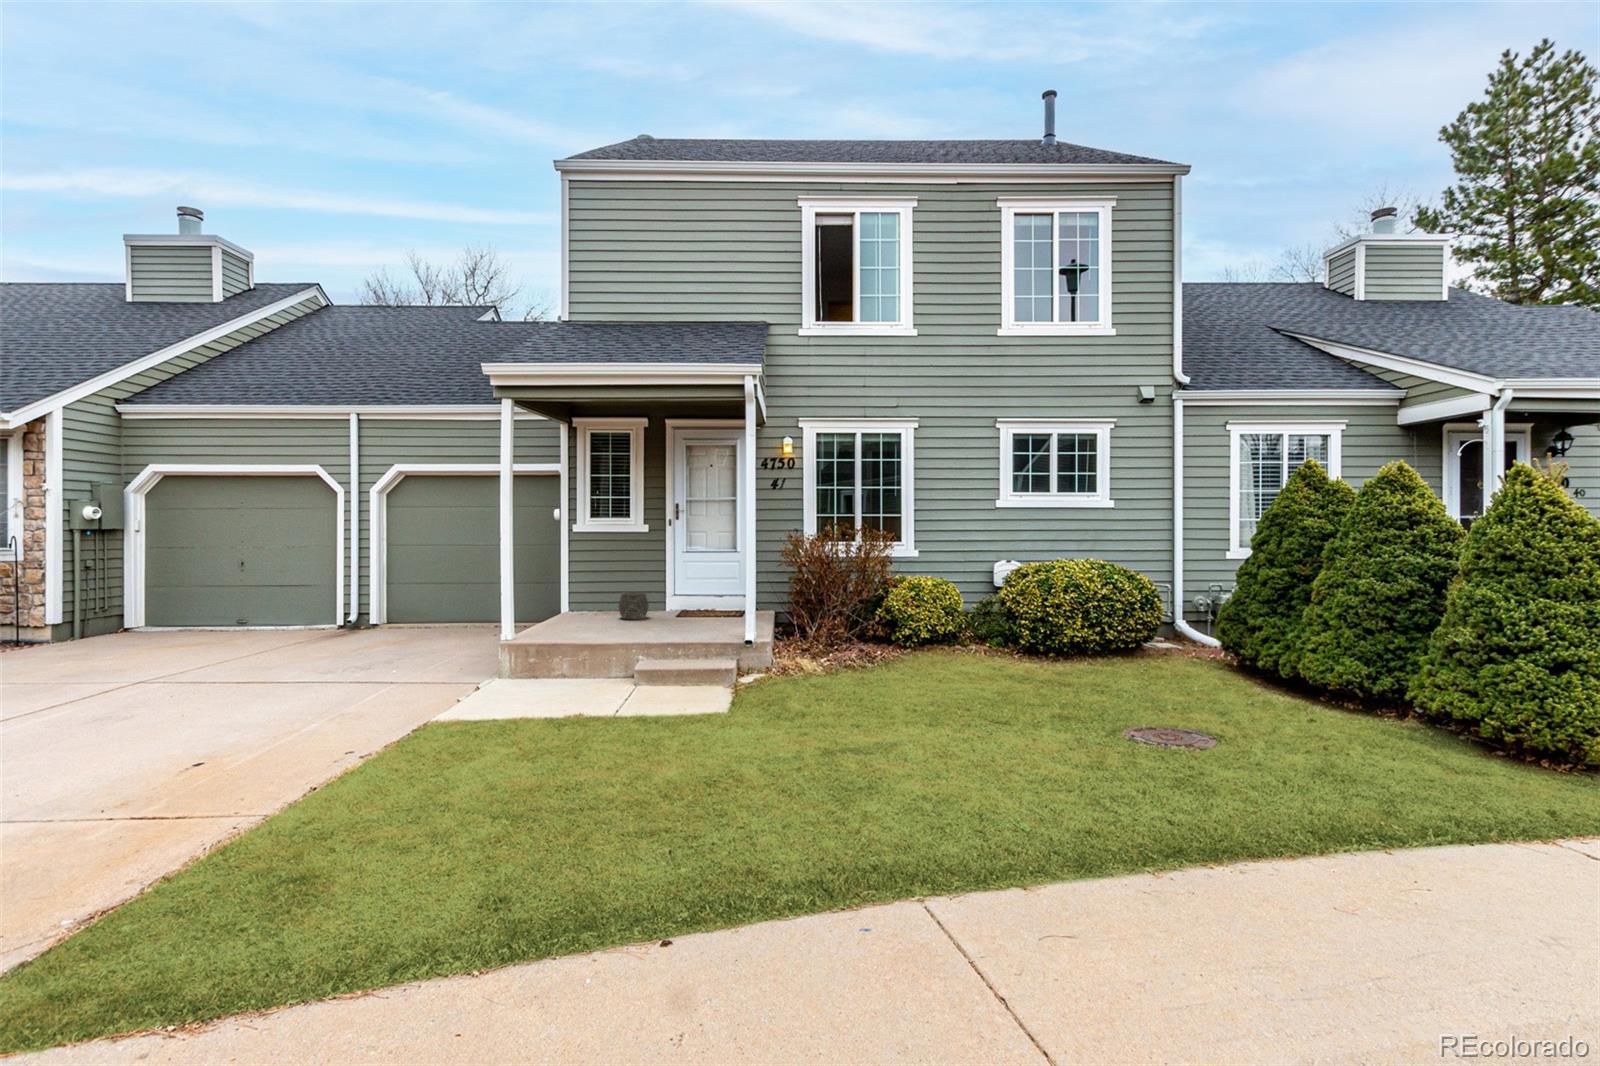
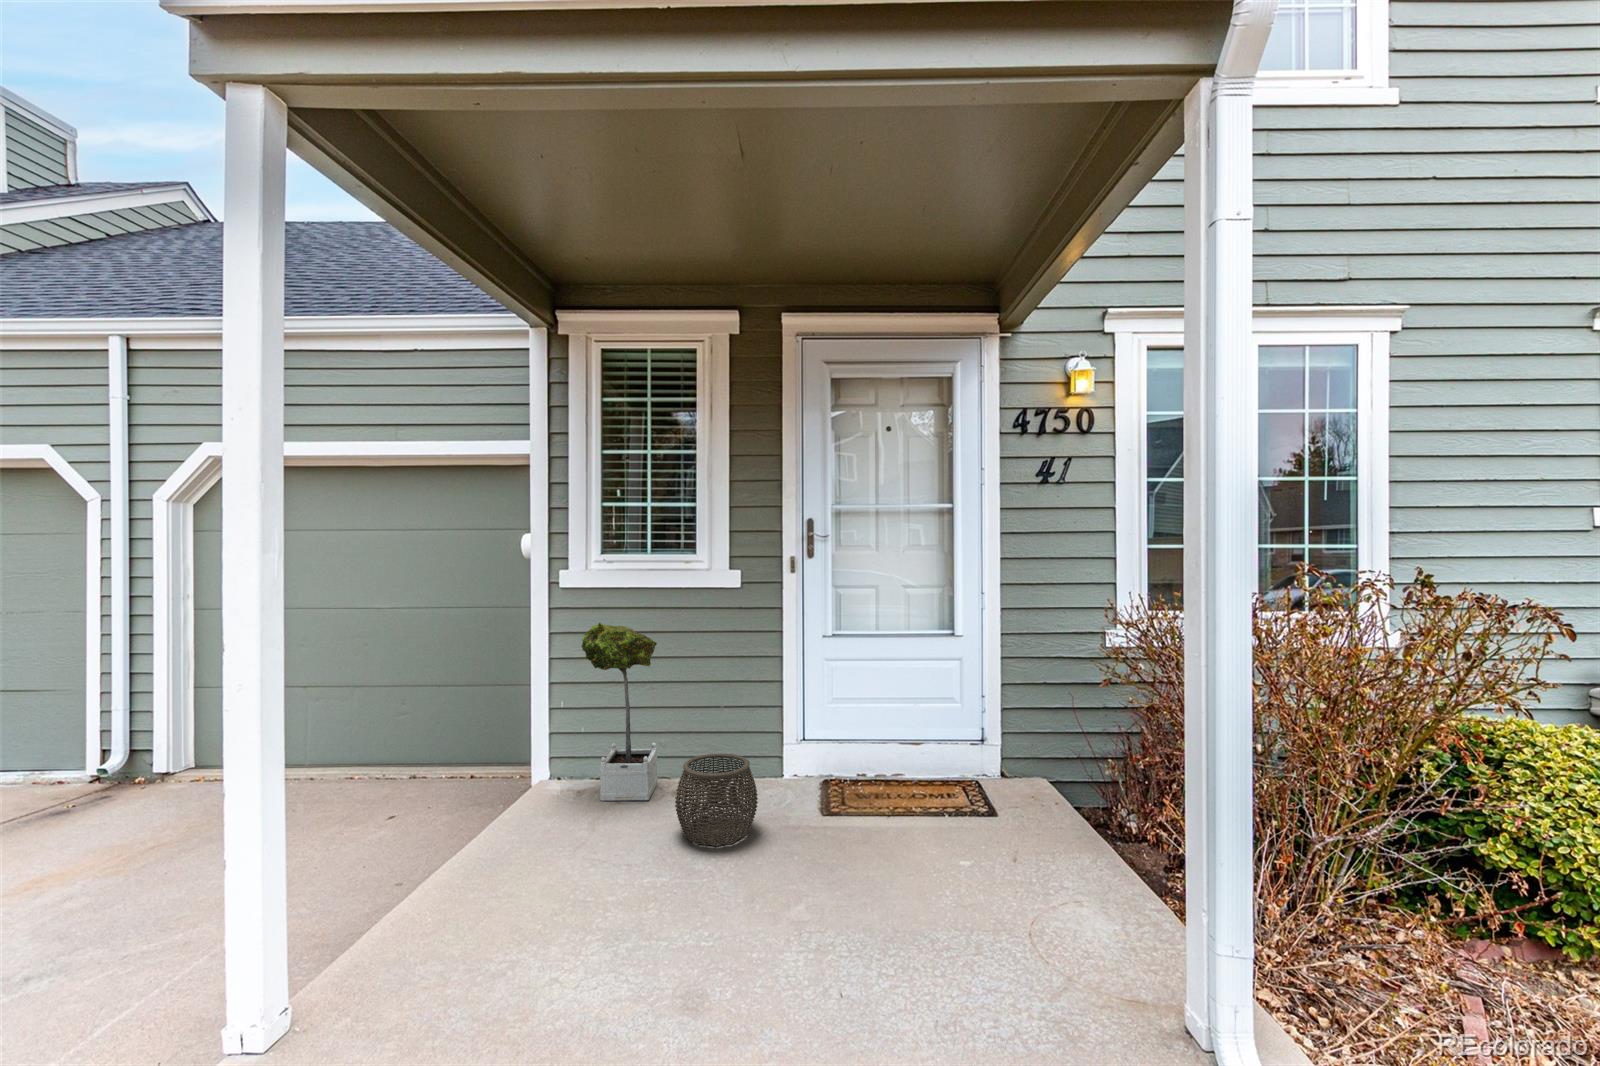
potted tree: none [583,544,614,613] -> present [581,623,658,801]

